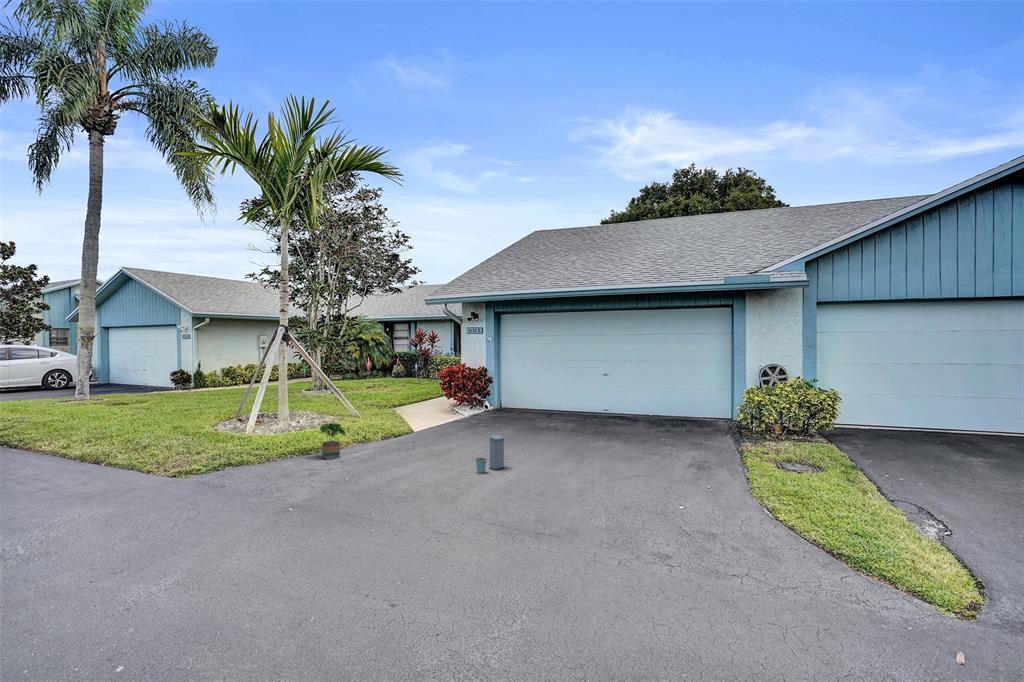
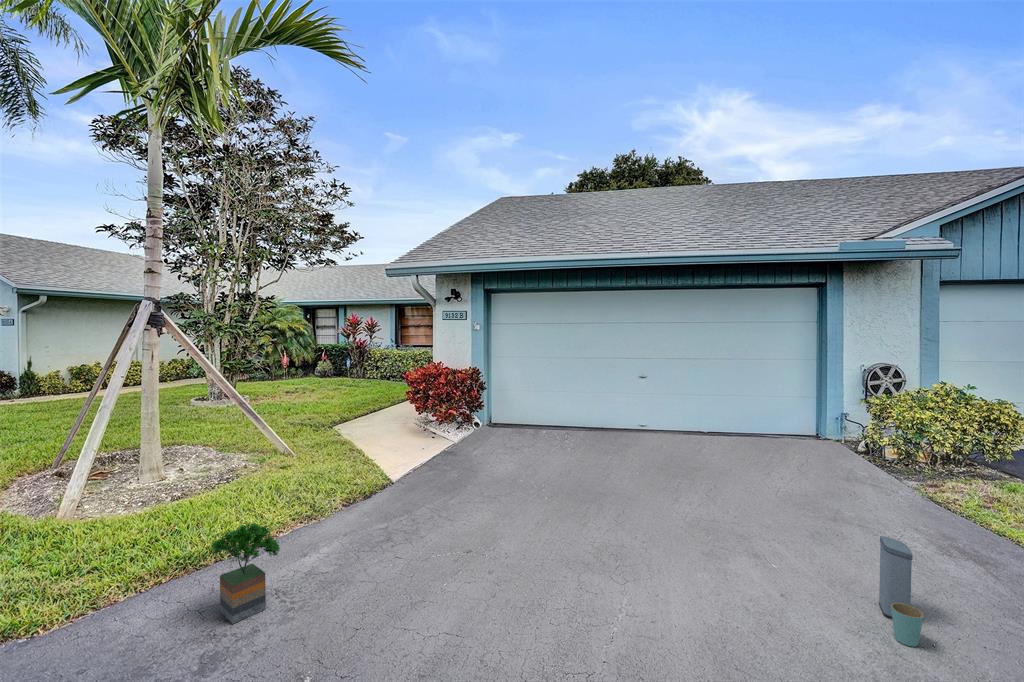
trash can: present [476,435,504,473] -> present [879,536,924,647]

